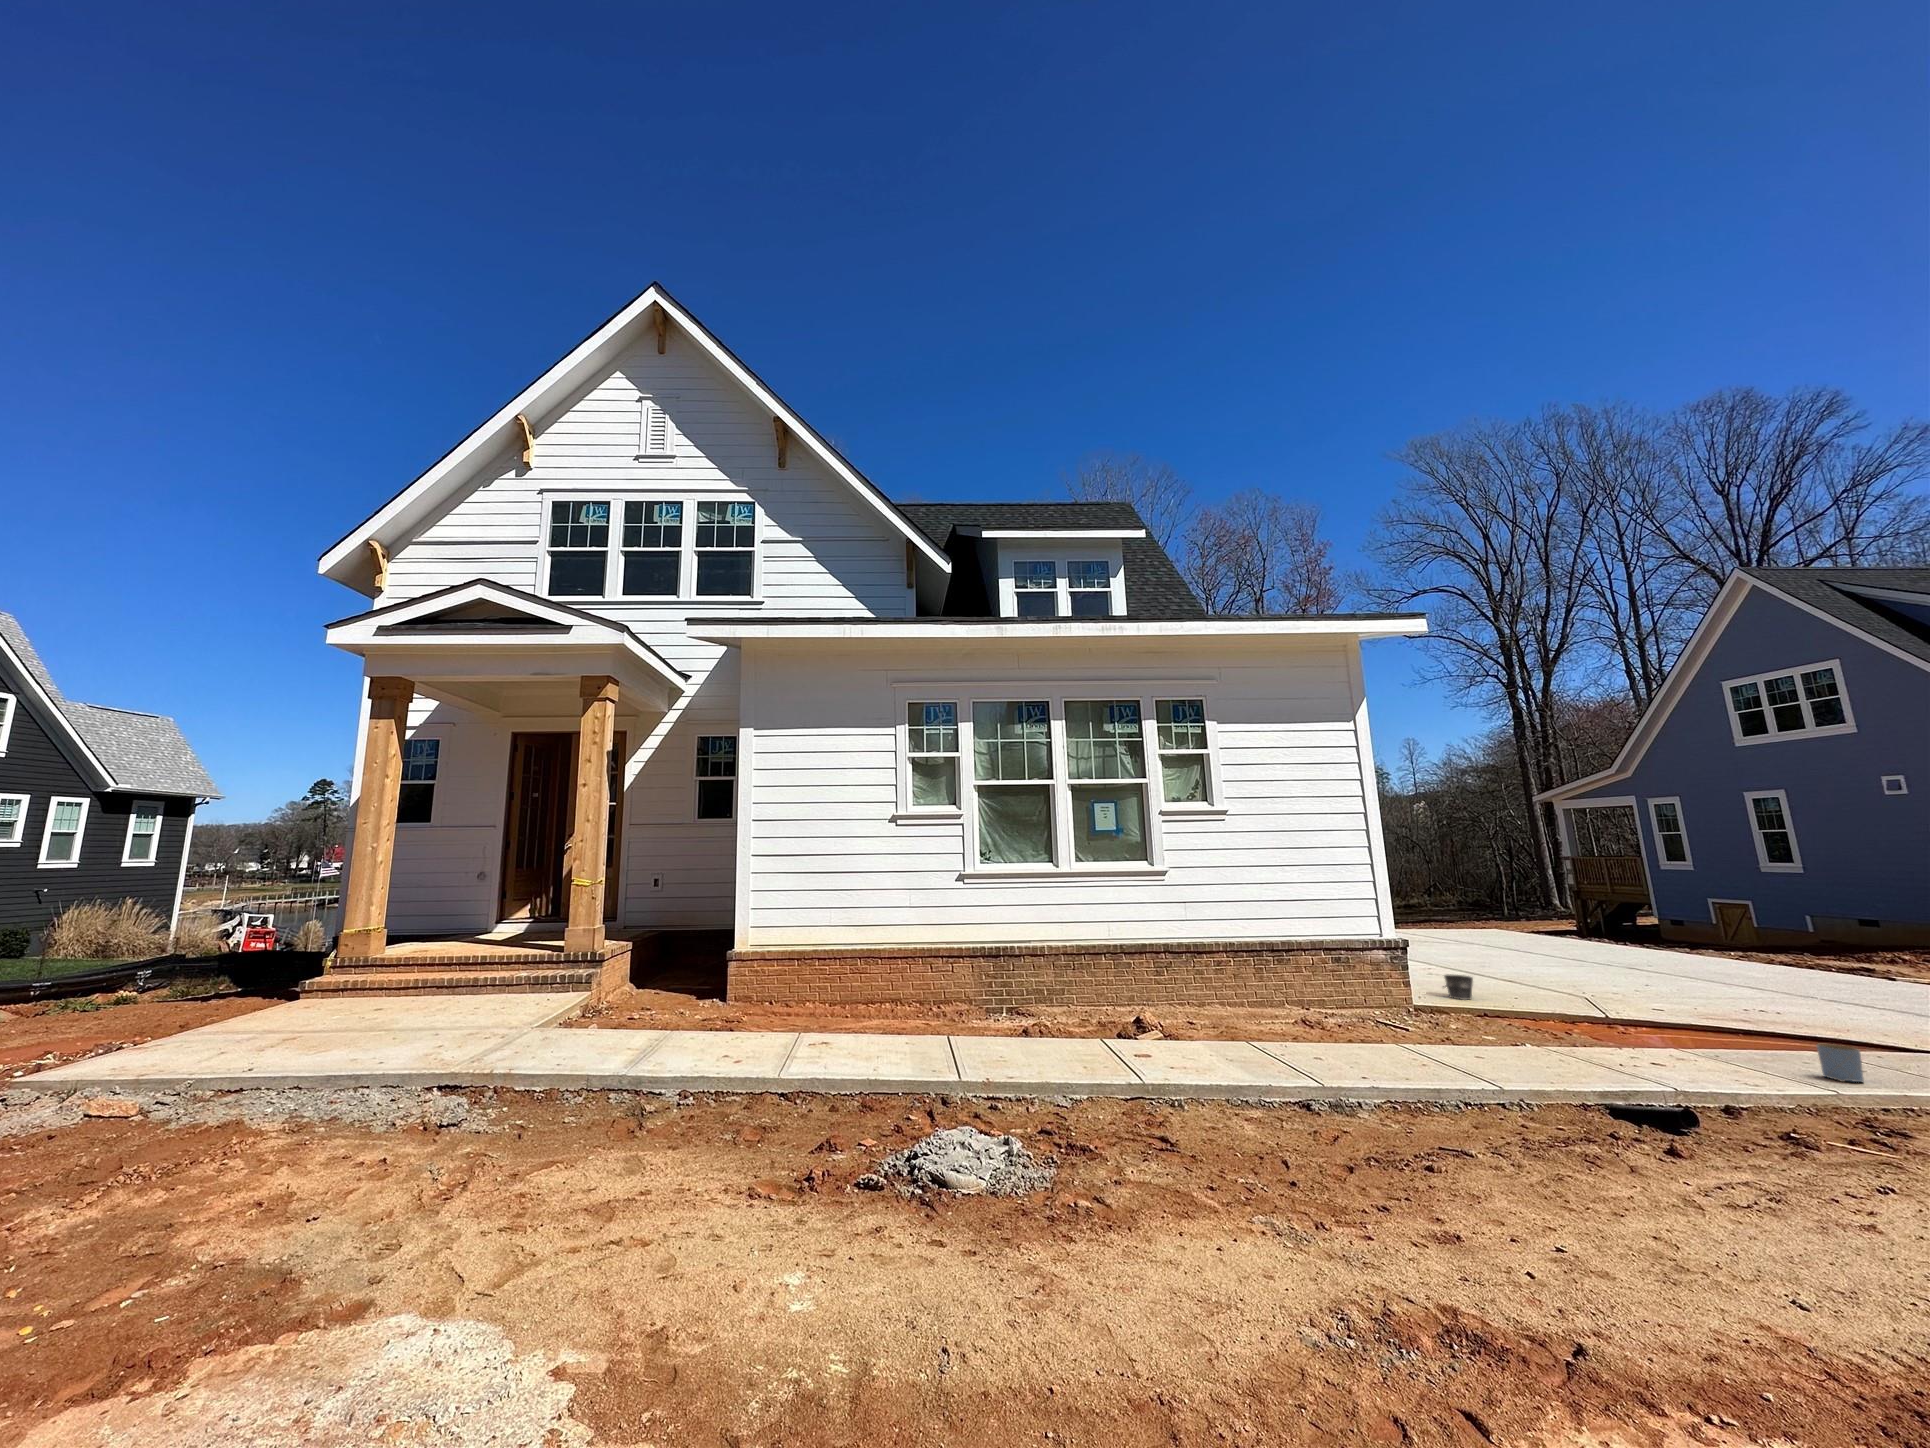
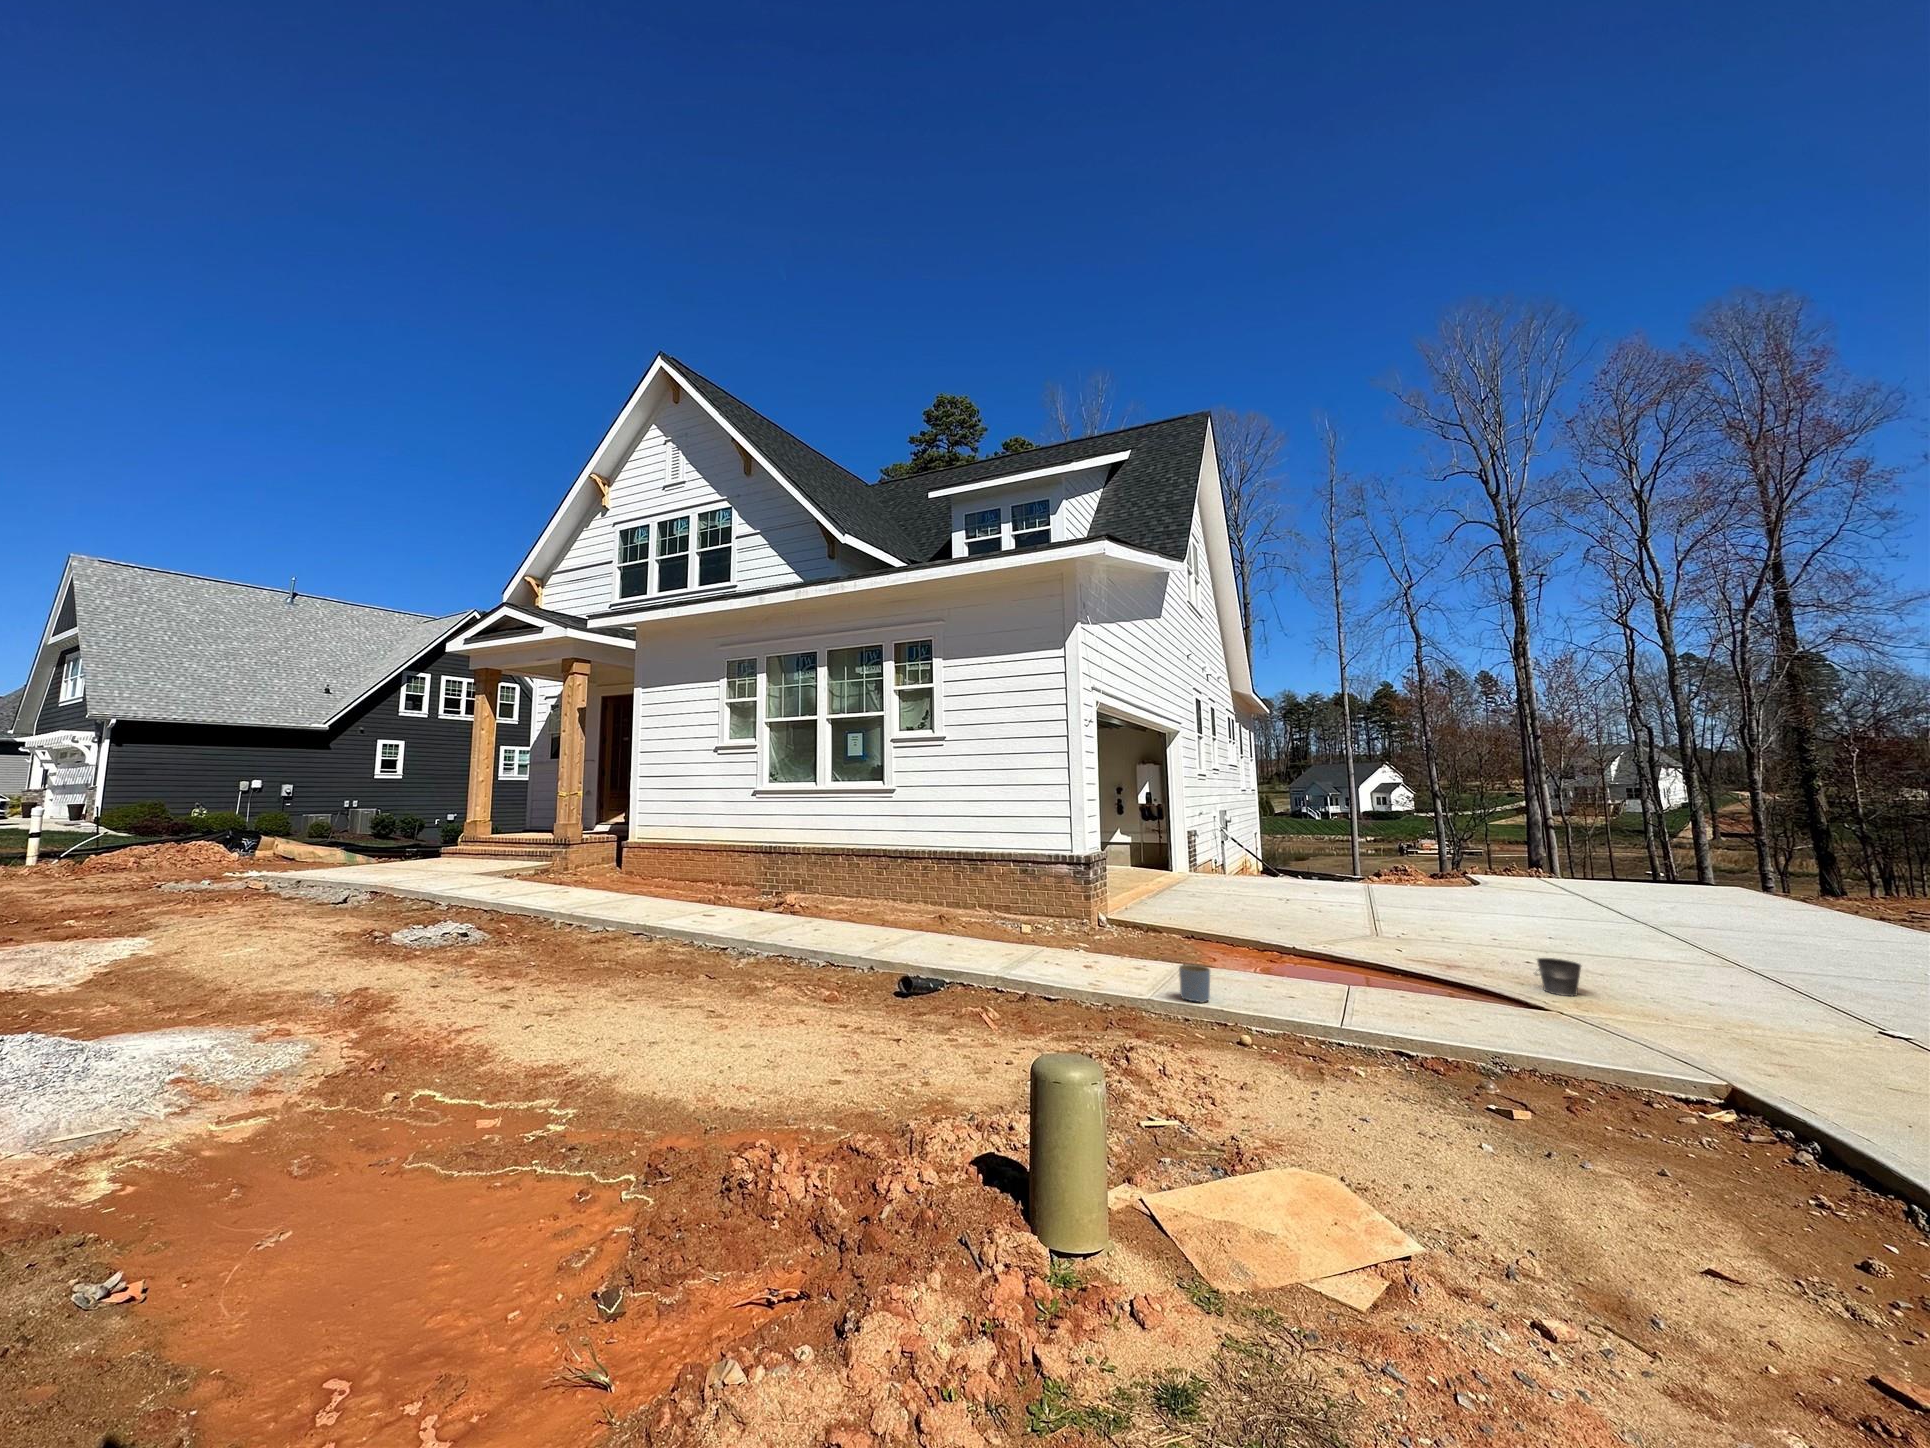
bucket: present [1443,974,1473,1000] -> present [1535,958,1581,996]

